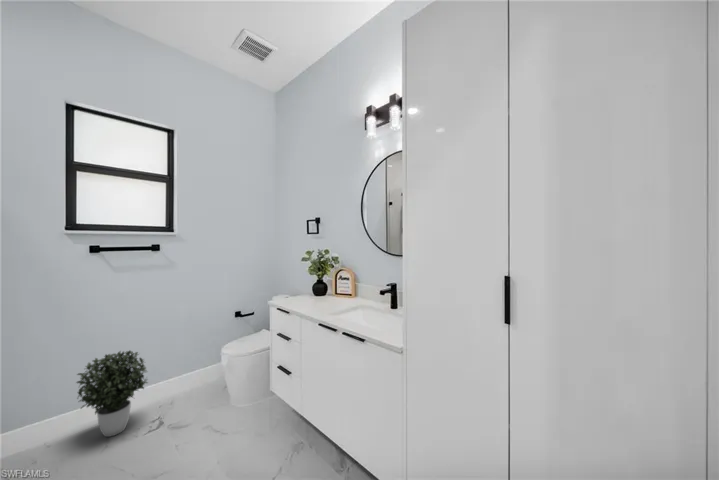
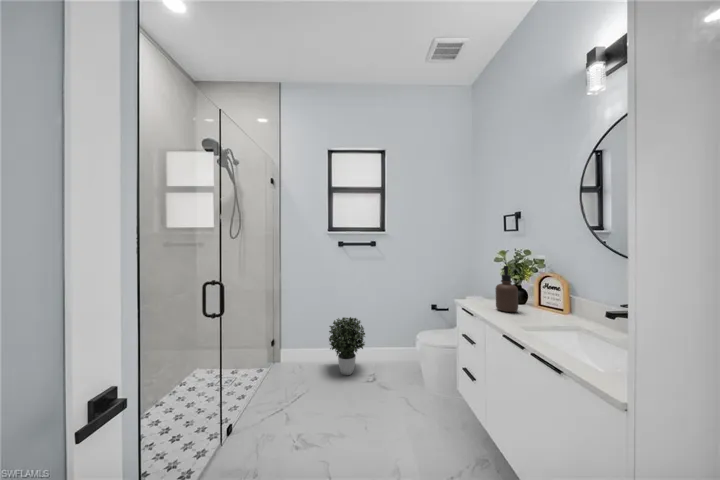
soap dispenser: none [308,265,325,305] -> present [496,266,518,312]

